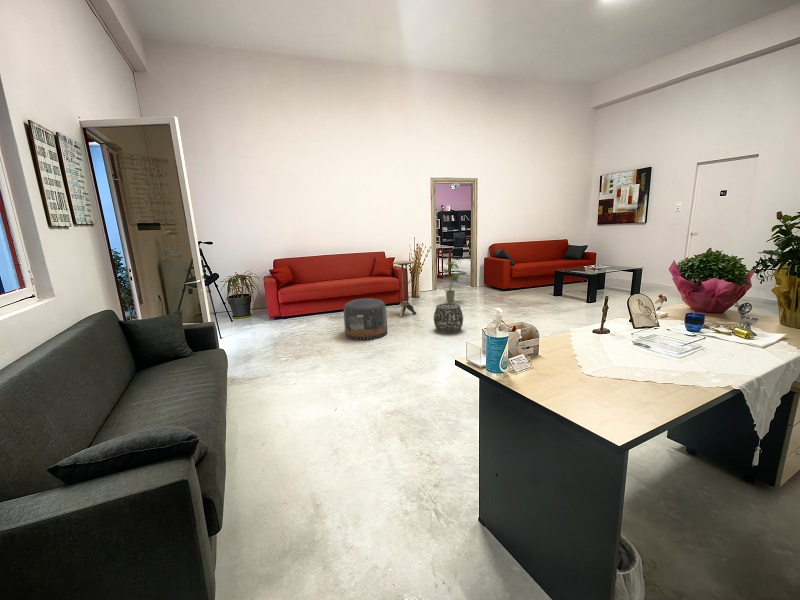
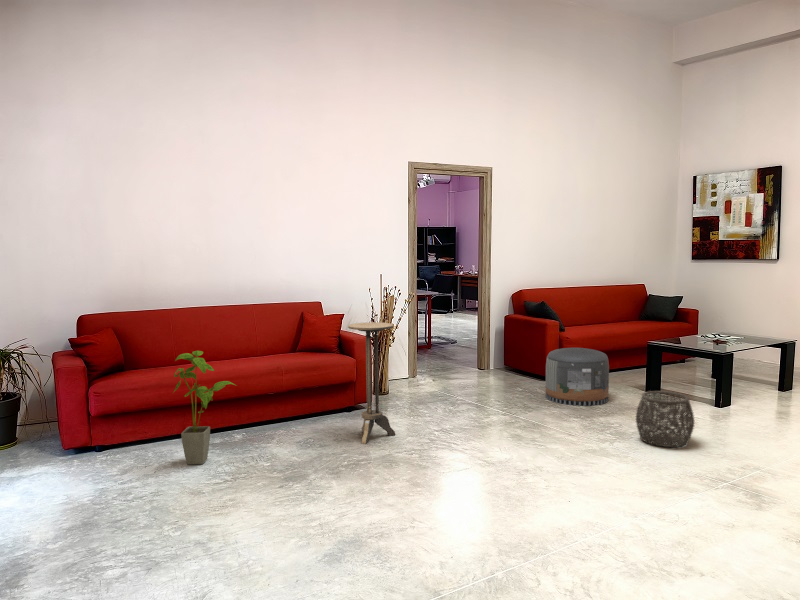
house plant: present [443,262,462,304] -> present [174,351,235,464]
pouf: present [344,298,387,340] -> present [546,348,609,406]
woven basket: present [434,303,463,333] -> present [636,391,694,447]

